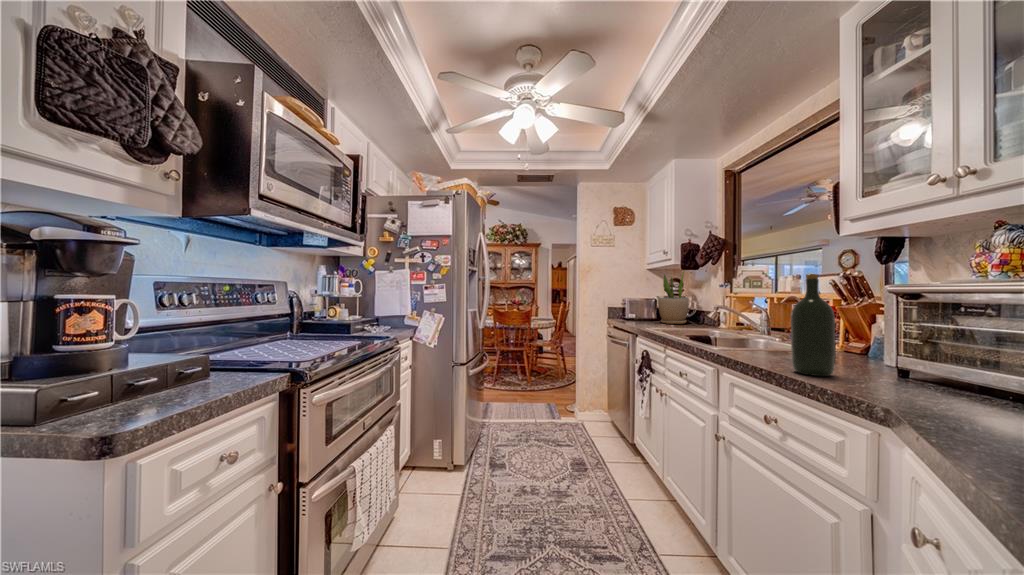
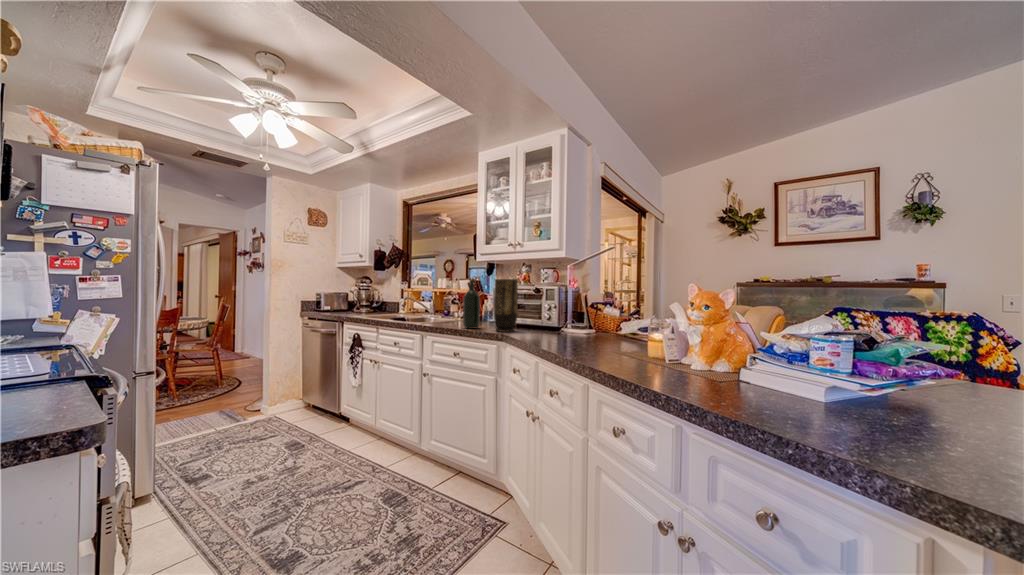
vase: none [870,270,954,403] -> present [494,279,518,332]
potted plant: present [658,272,689,324] -> none [353,270,378,313]

